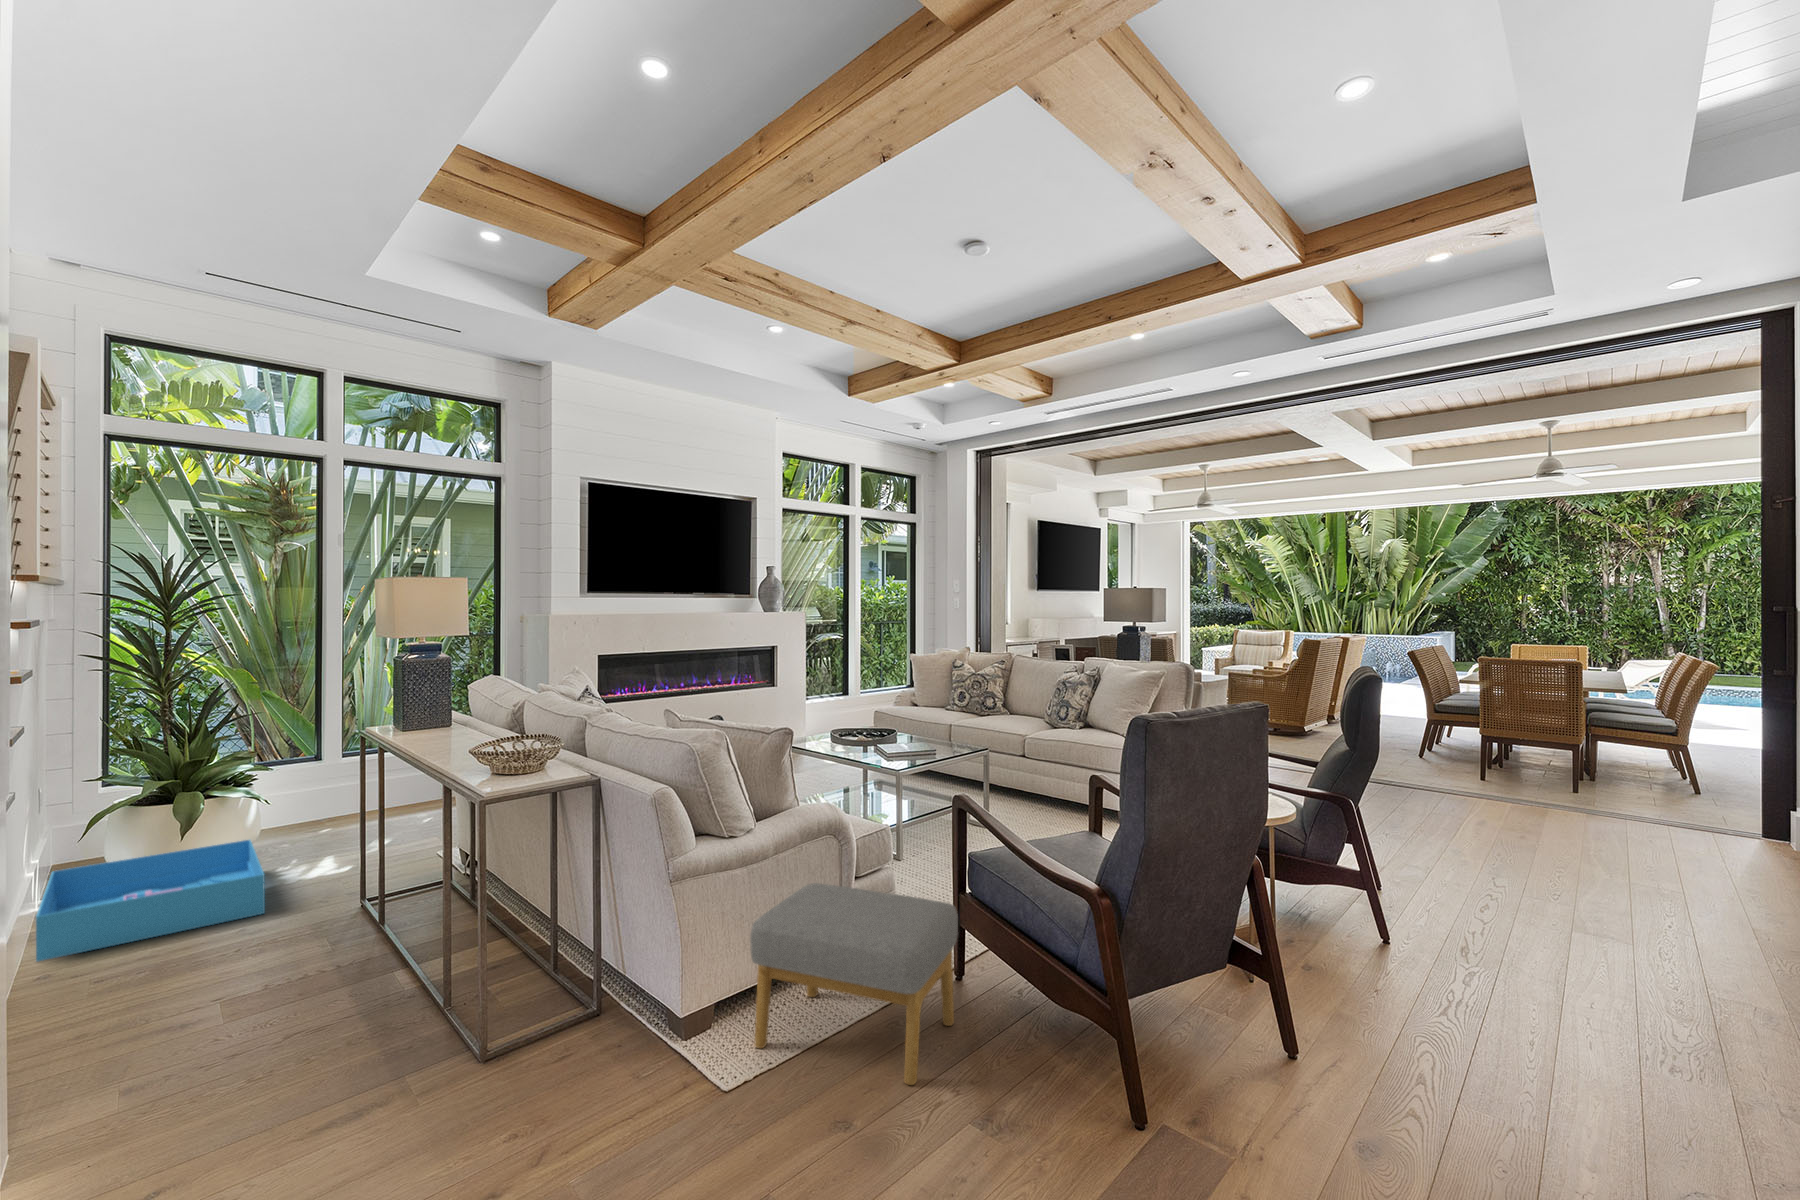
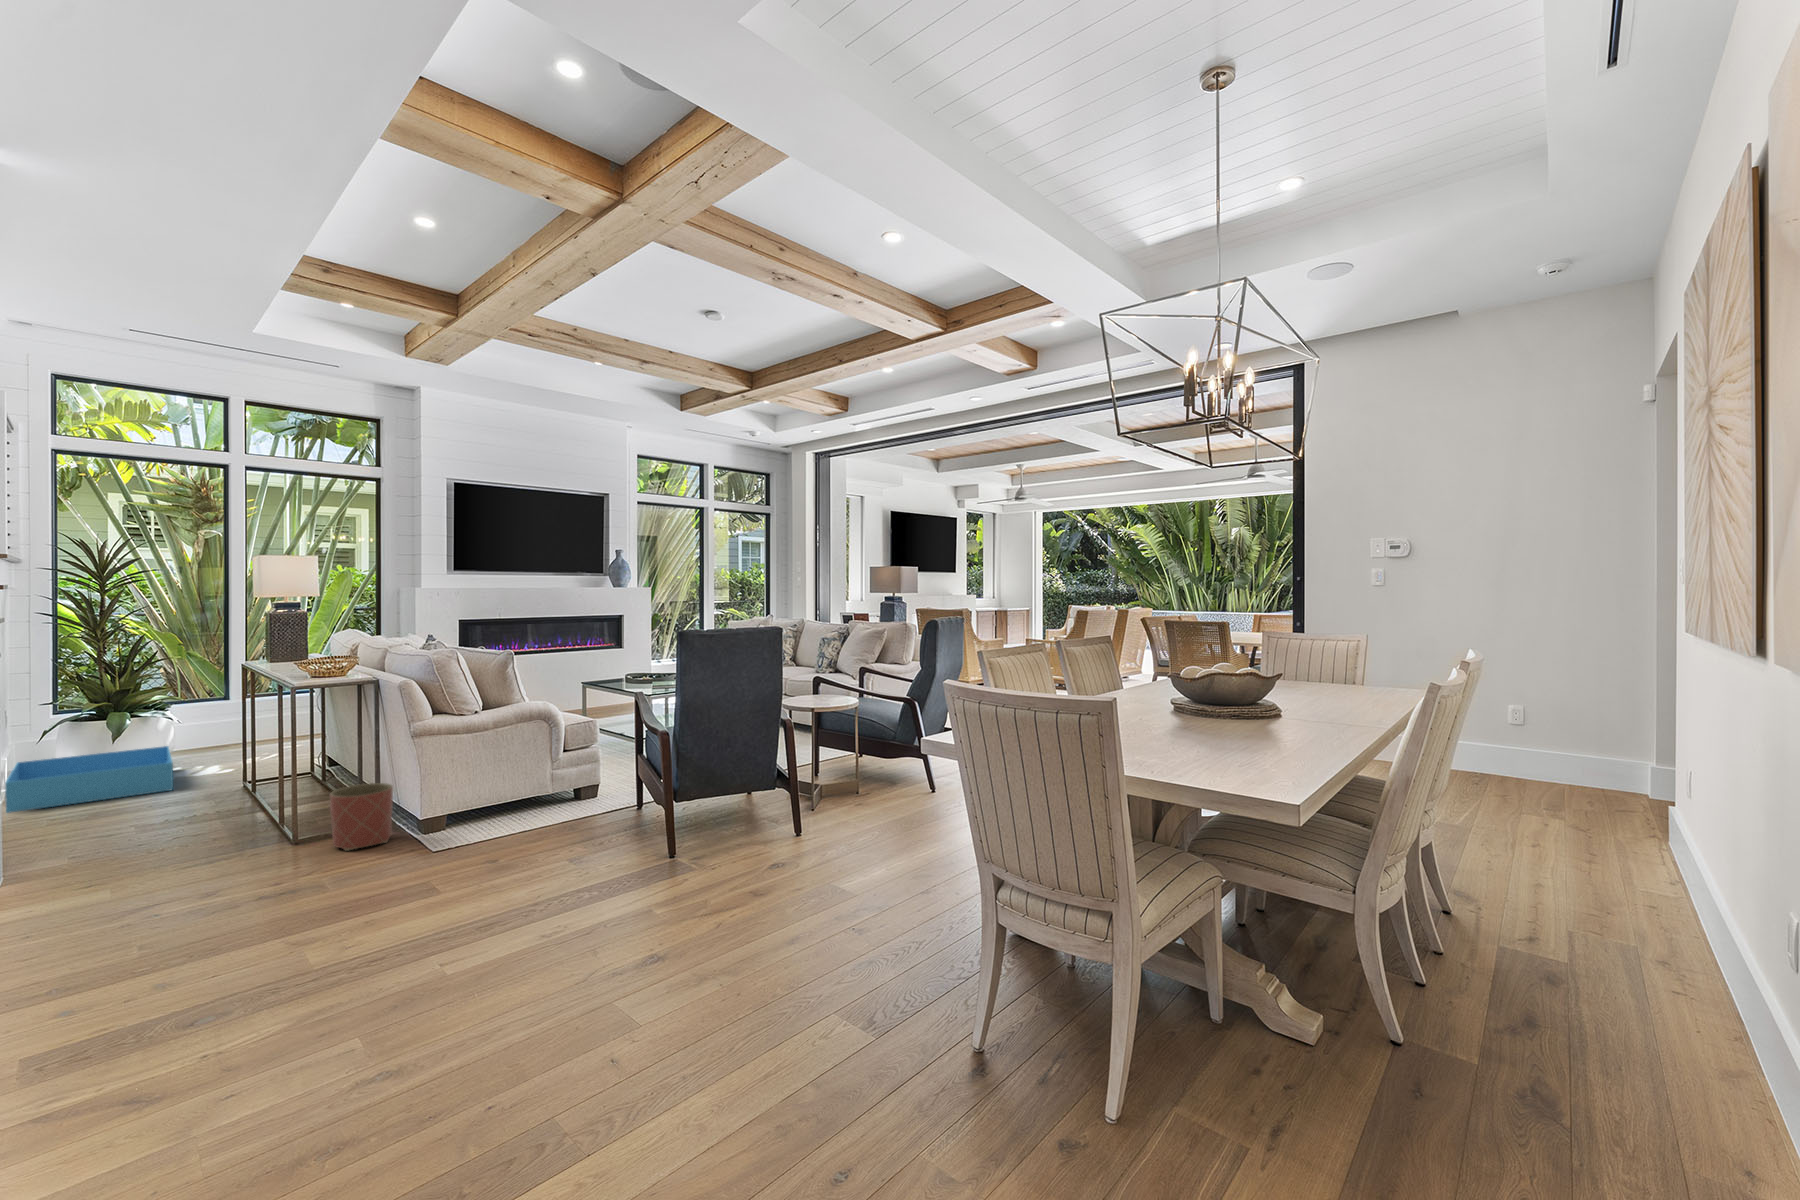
footstool: present [750,883,958,1085] -> none [466,751,608,855]
planter: none [539,942,629,1067] -> present [330,783,393,851]

